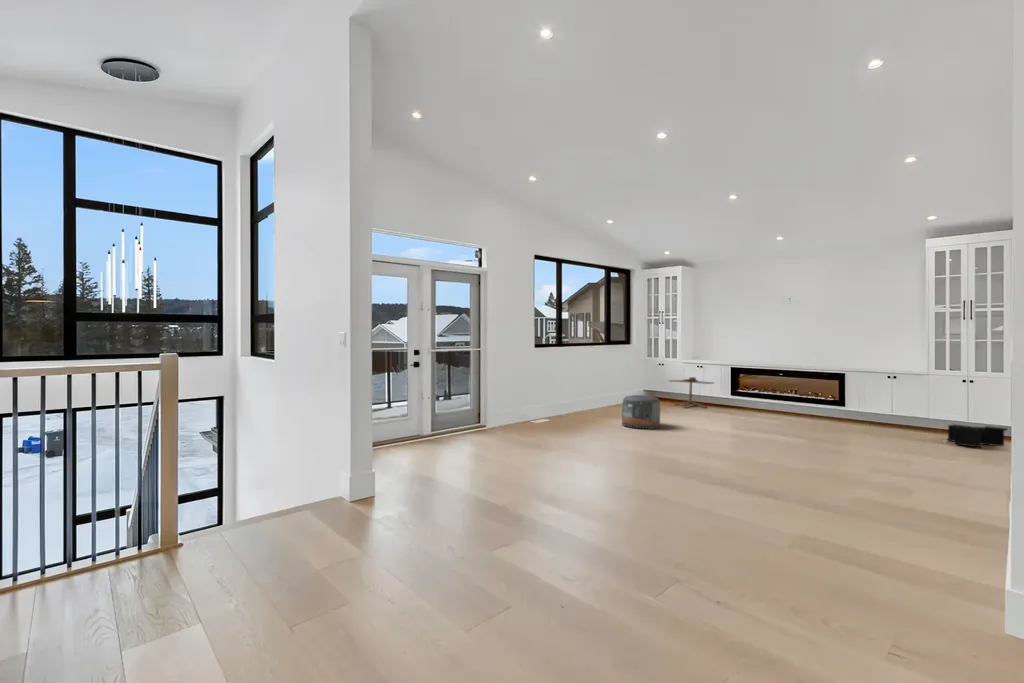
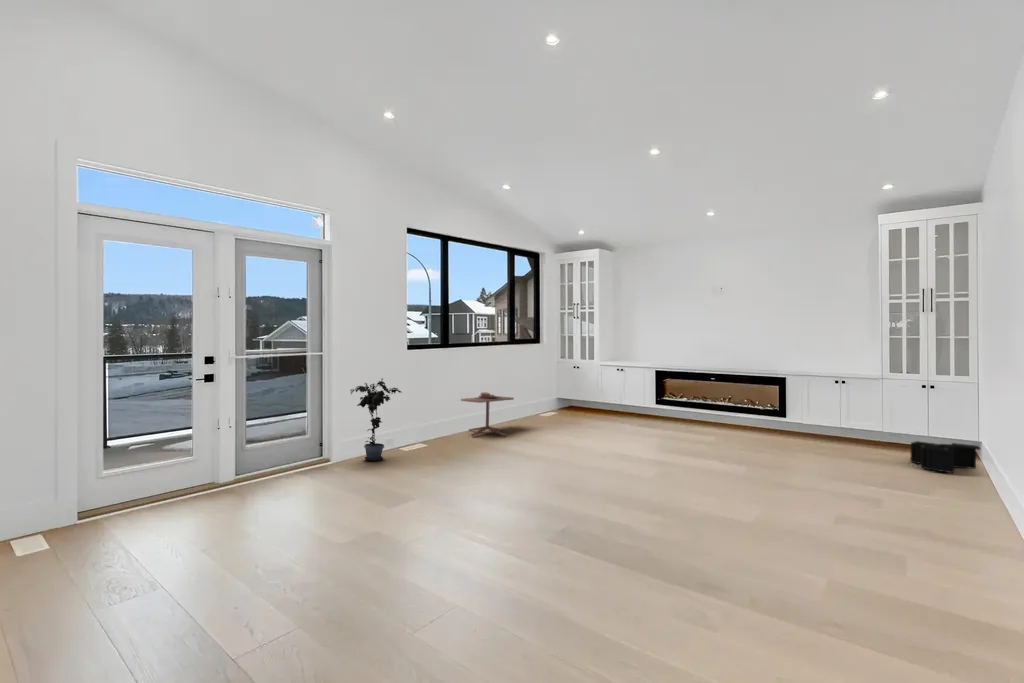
potted plant: none [502,367,536,427] -> present [351,378,401,461]
side table: present [670,377,713,408] -> present [461,392,514,436]
pouf: present [622,395,660,429] -> none [517,412,566,457]

